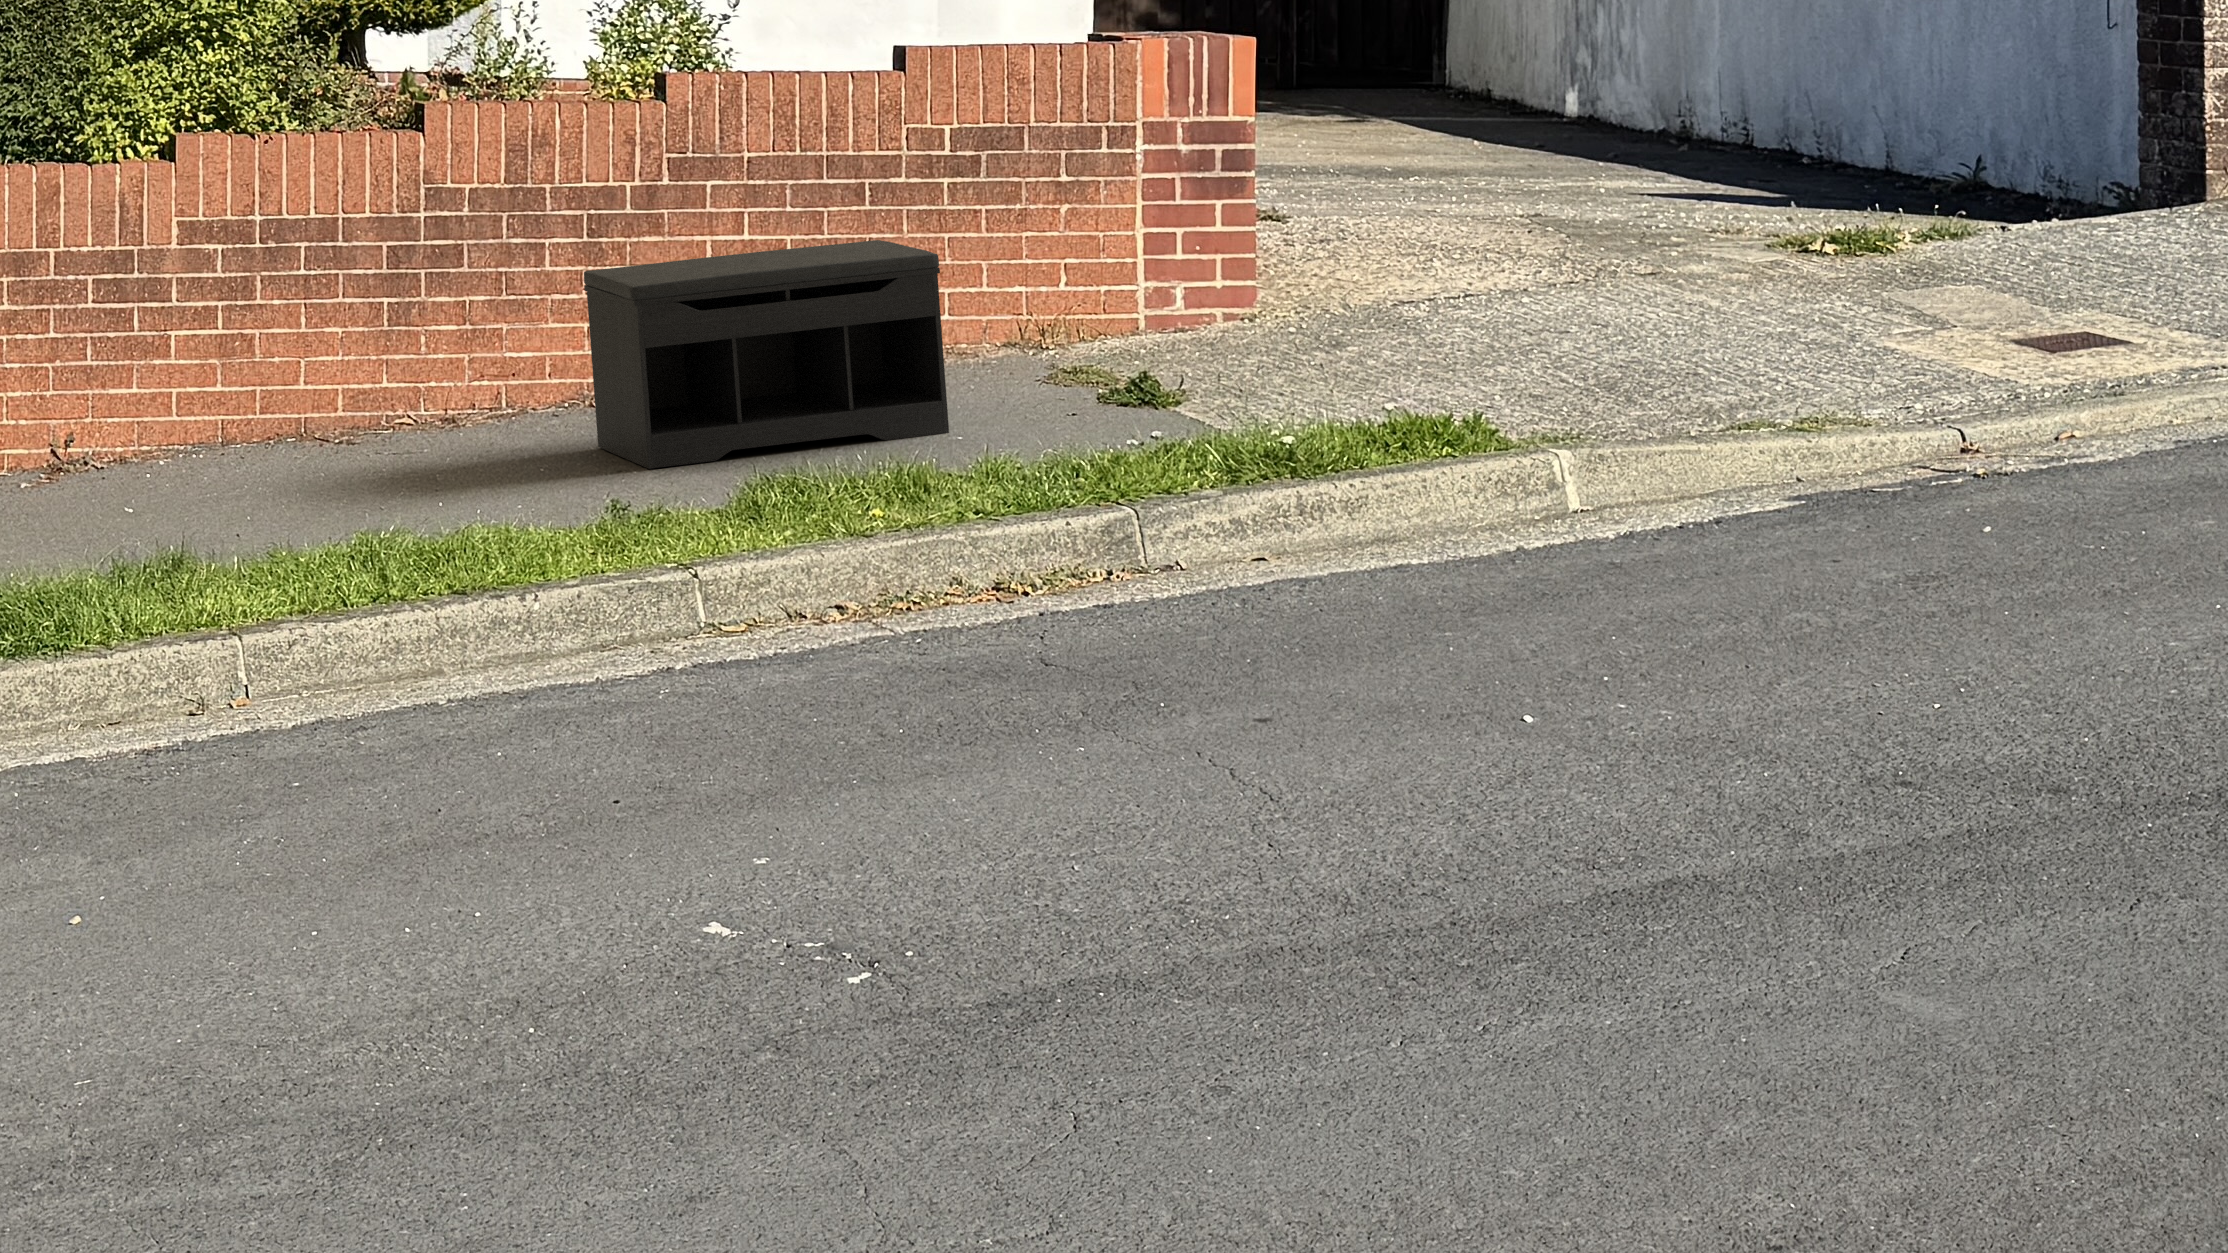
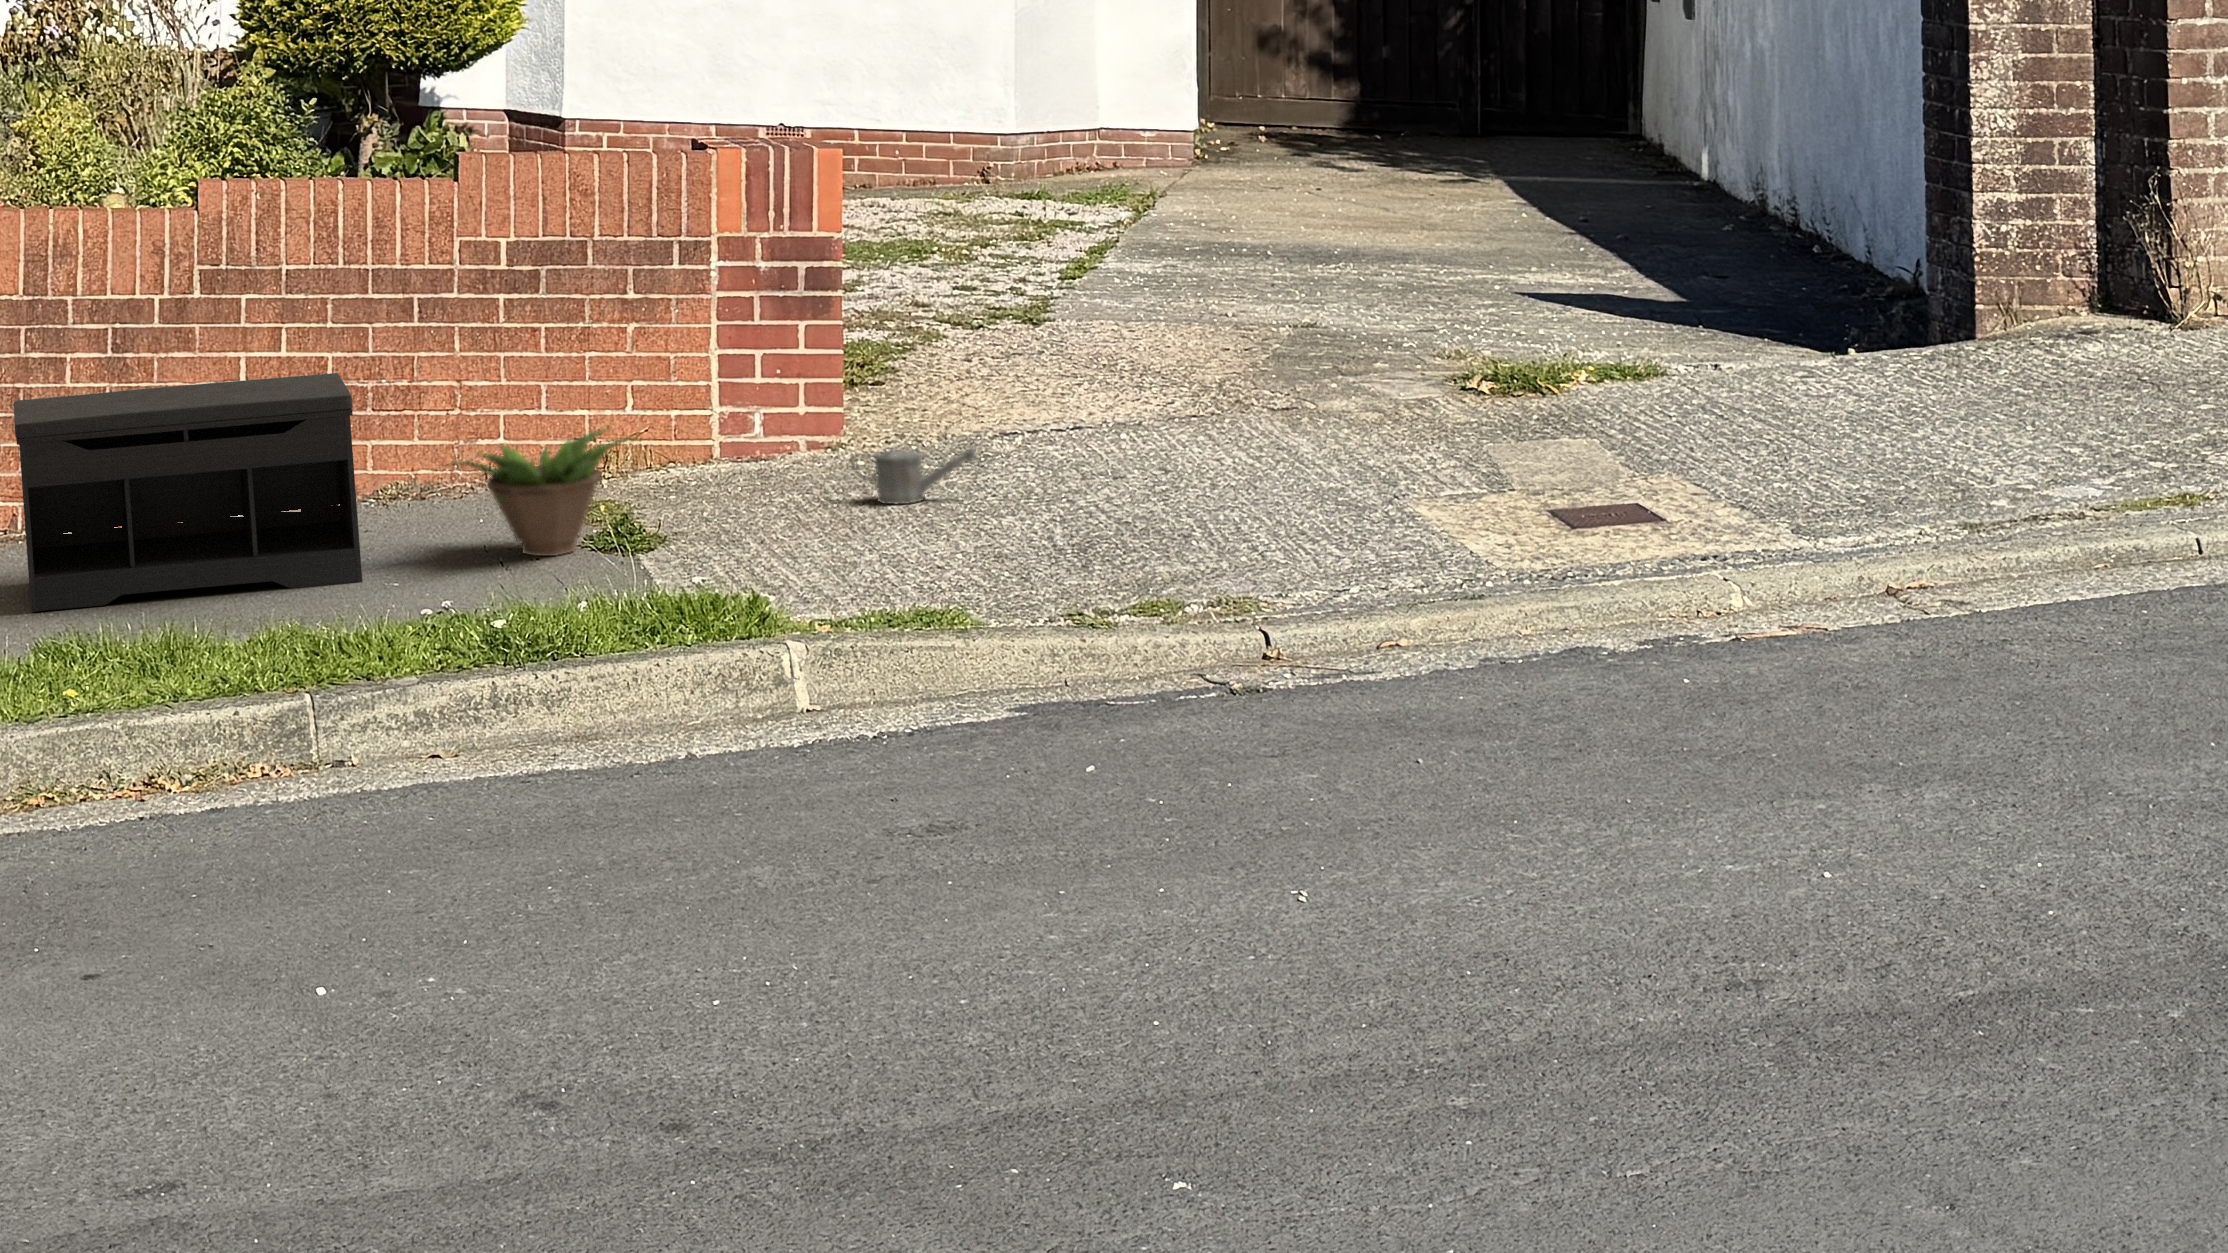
decorative plant: none [993,288,1175,407] -> present [451,430,631,556]
watering can: none [1327,298,1451,356] -> present [850,447,976,504]

